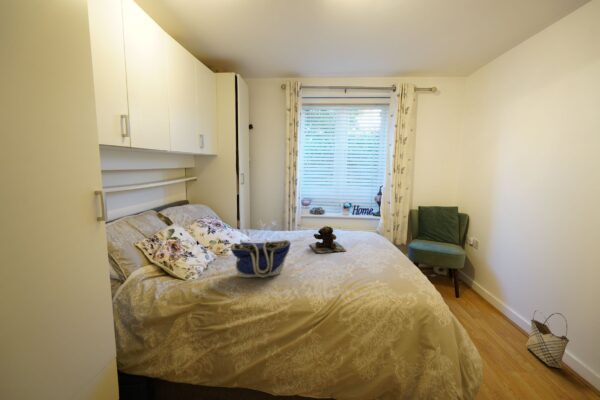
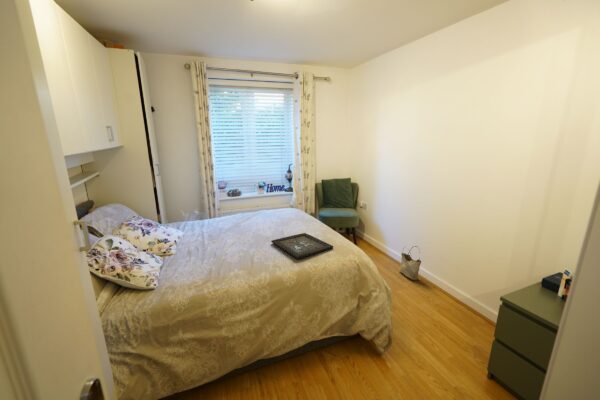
teddy bear: present [310,226,346,253] -> none [245,210,281,235]
tote bag: present [231,240,290,277] -> none [190,231,244,271]
tray: none [328,259,404,286] -> present [271,233,333,259]

